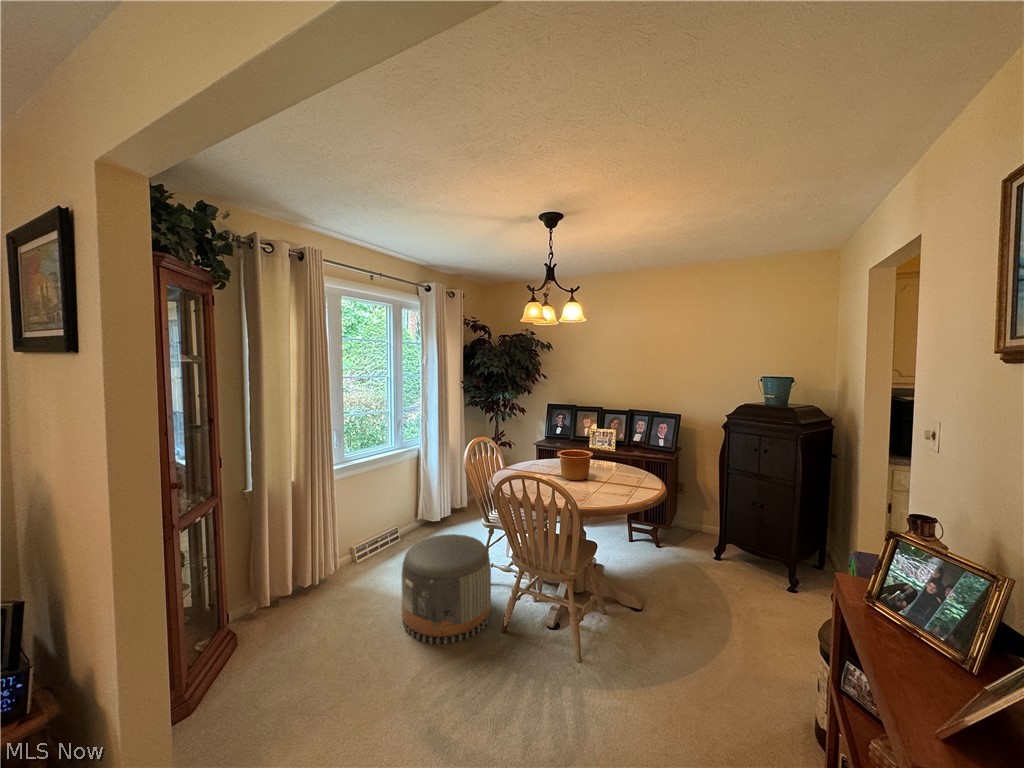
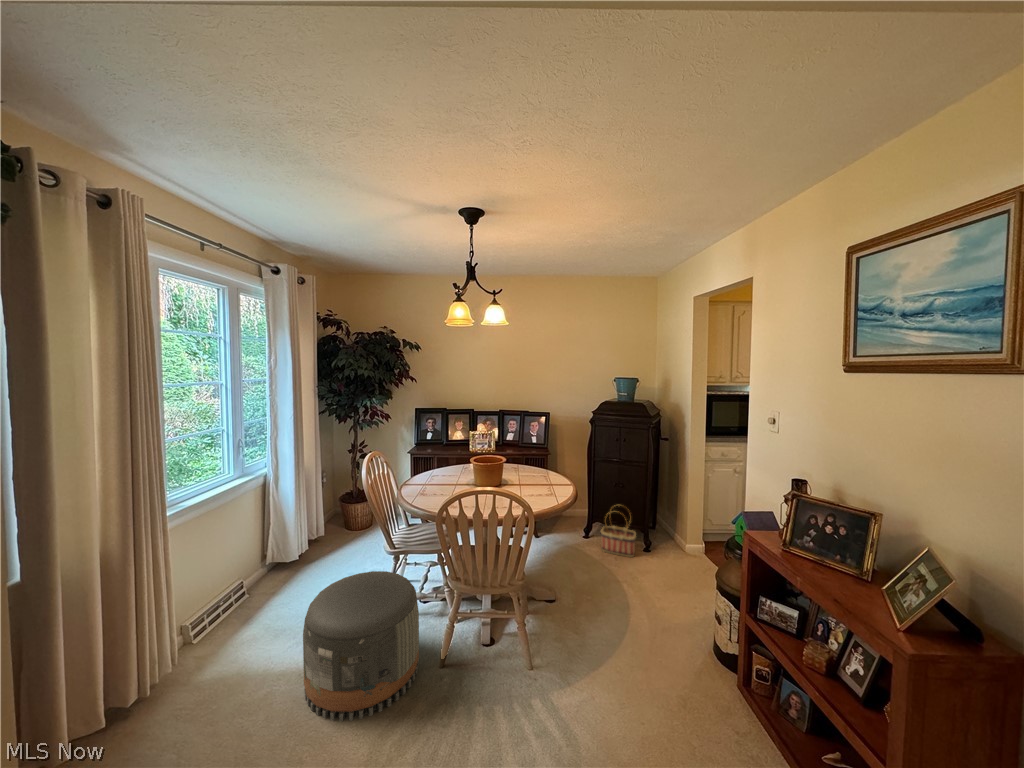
basket: none [728,529,776,595] -> present [601,513,636,557]

